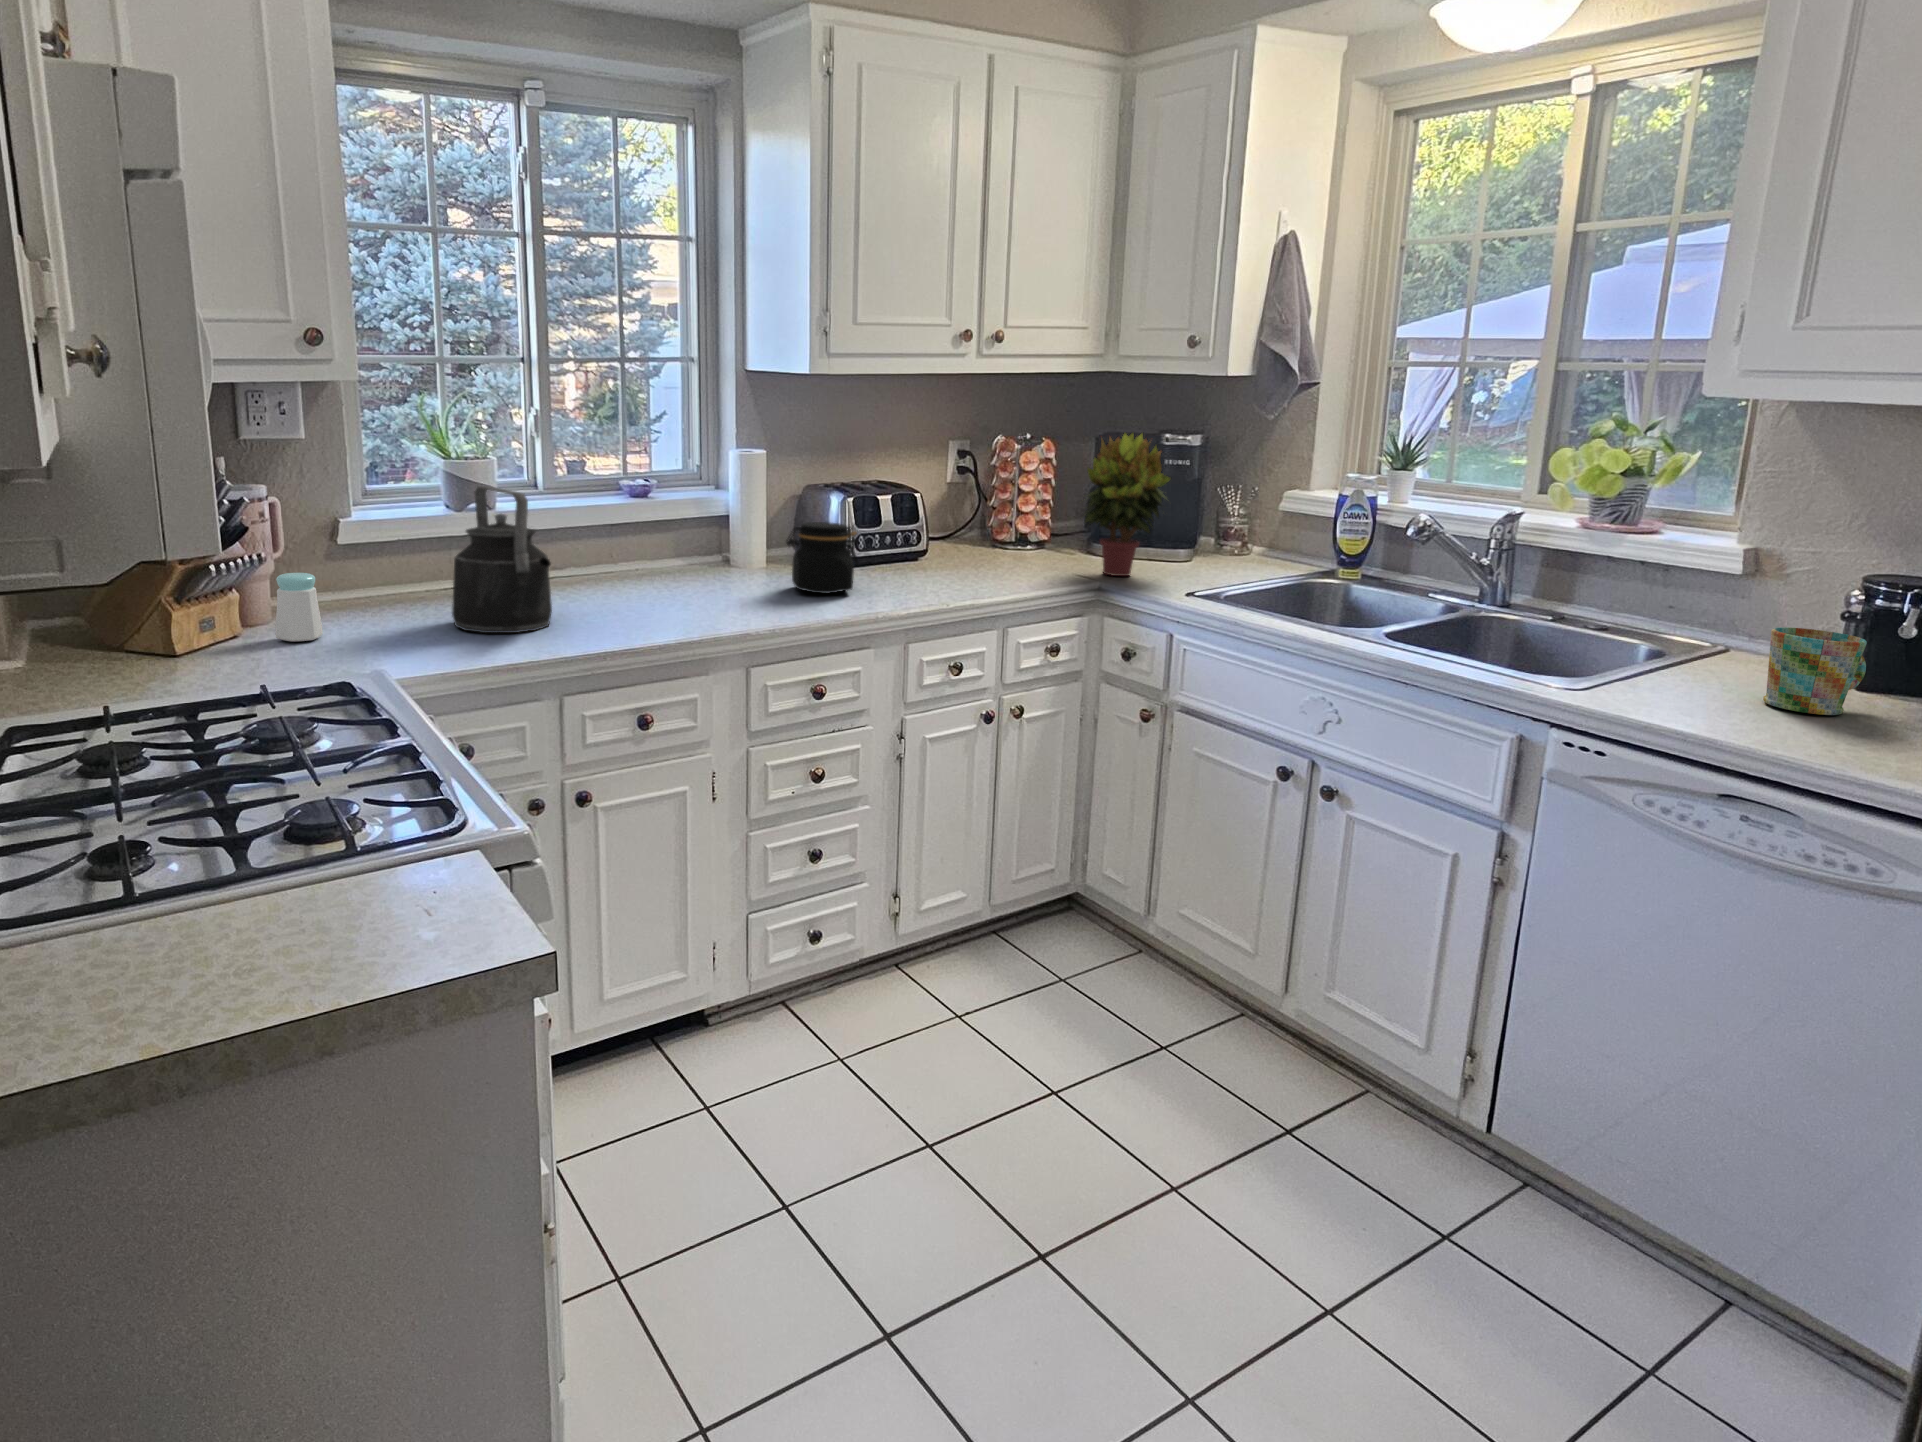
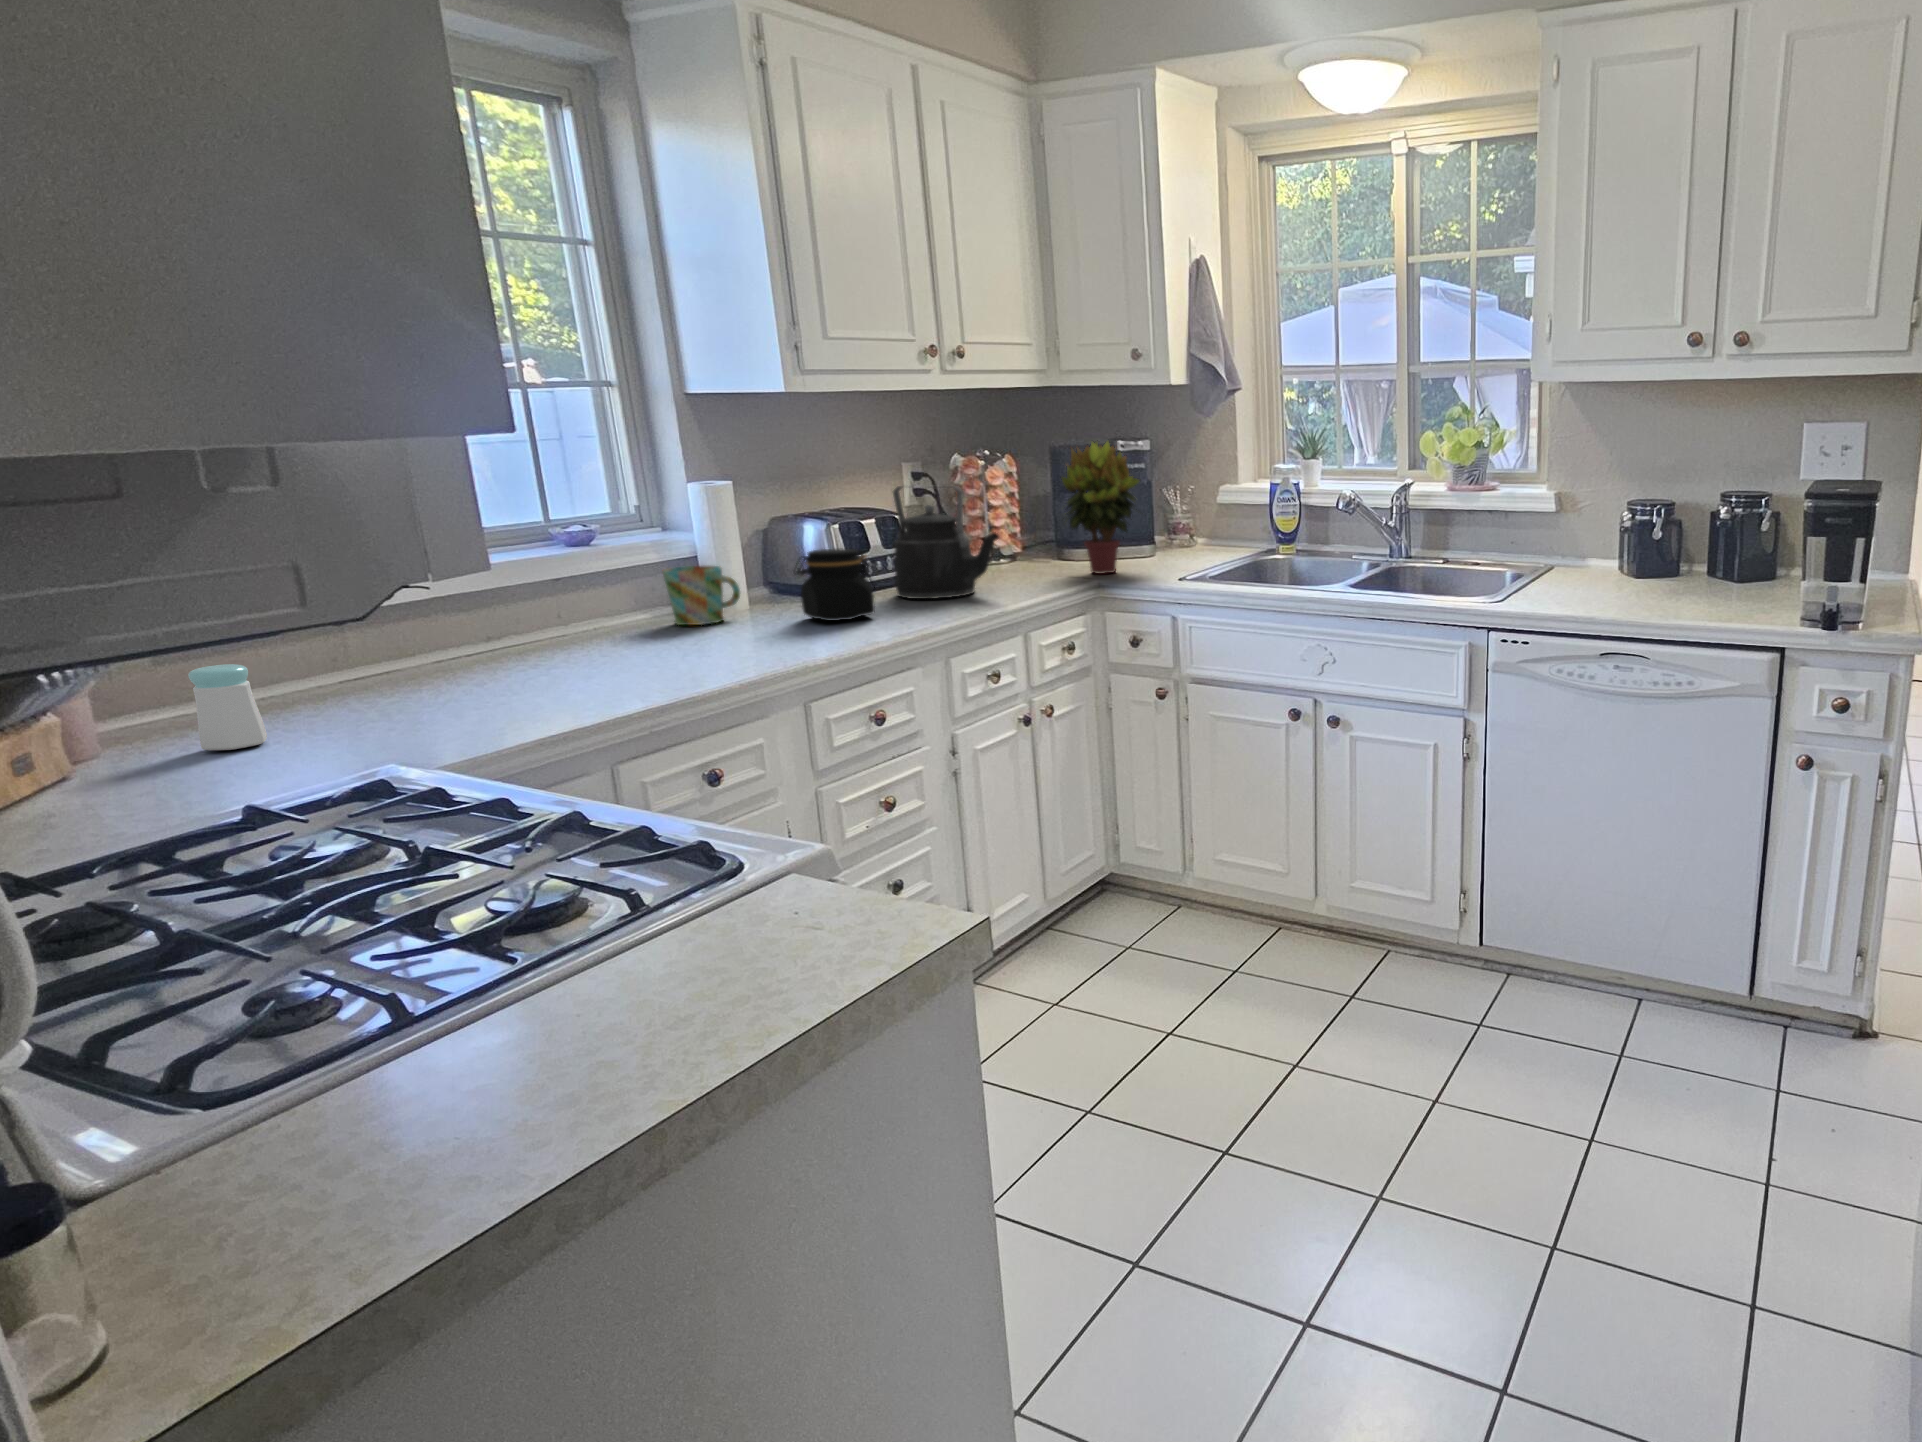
kettle: present [452,486,552,633] -> present [893,486,999,599]
mug: present [1763,627,1867,715] -> present [663,566,740,625]

